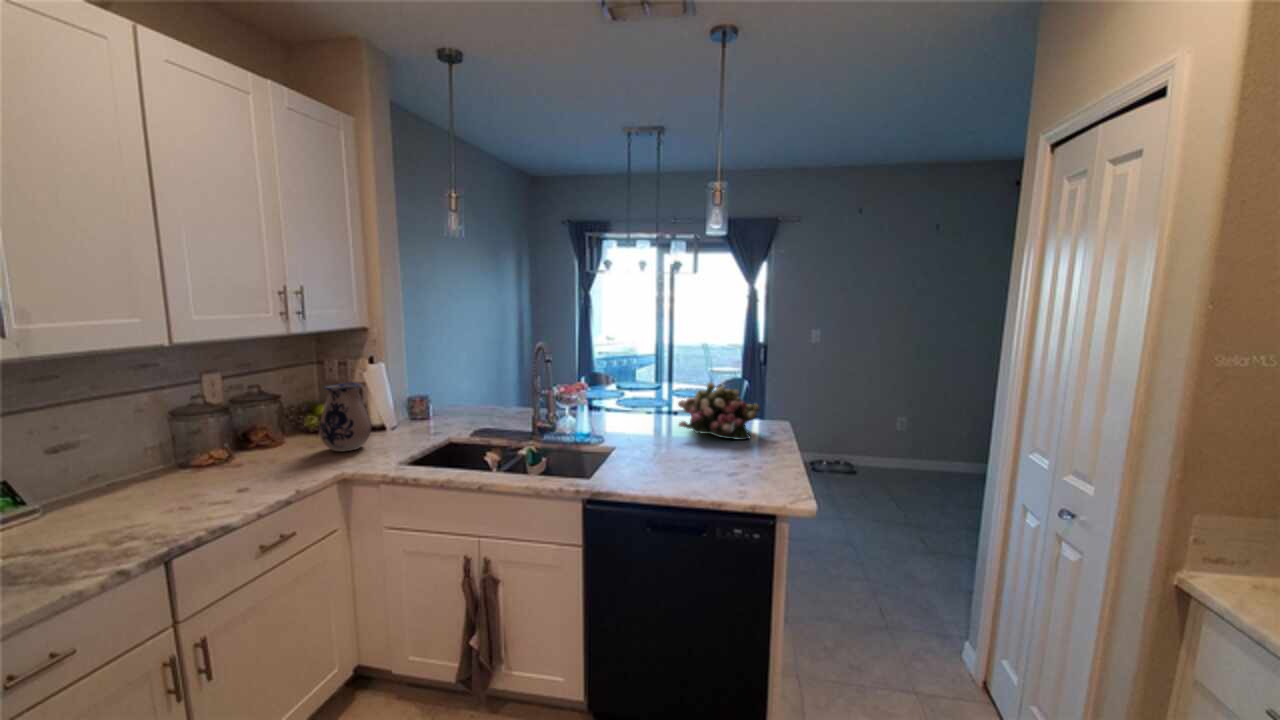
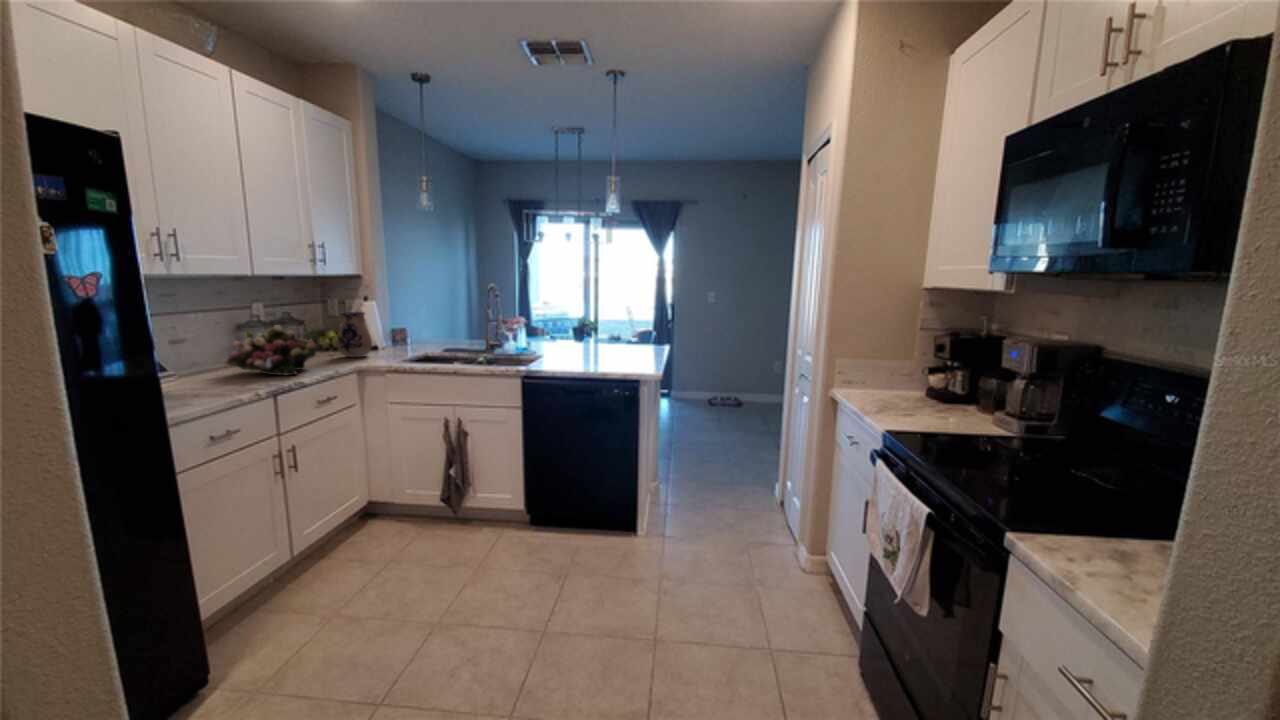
flower arrangement: present [678,382,759,440] -> present [221,325,318,376]

